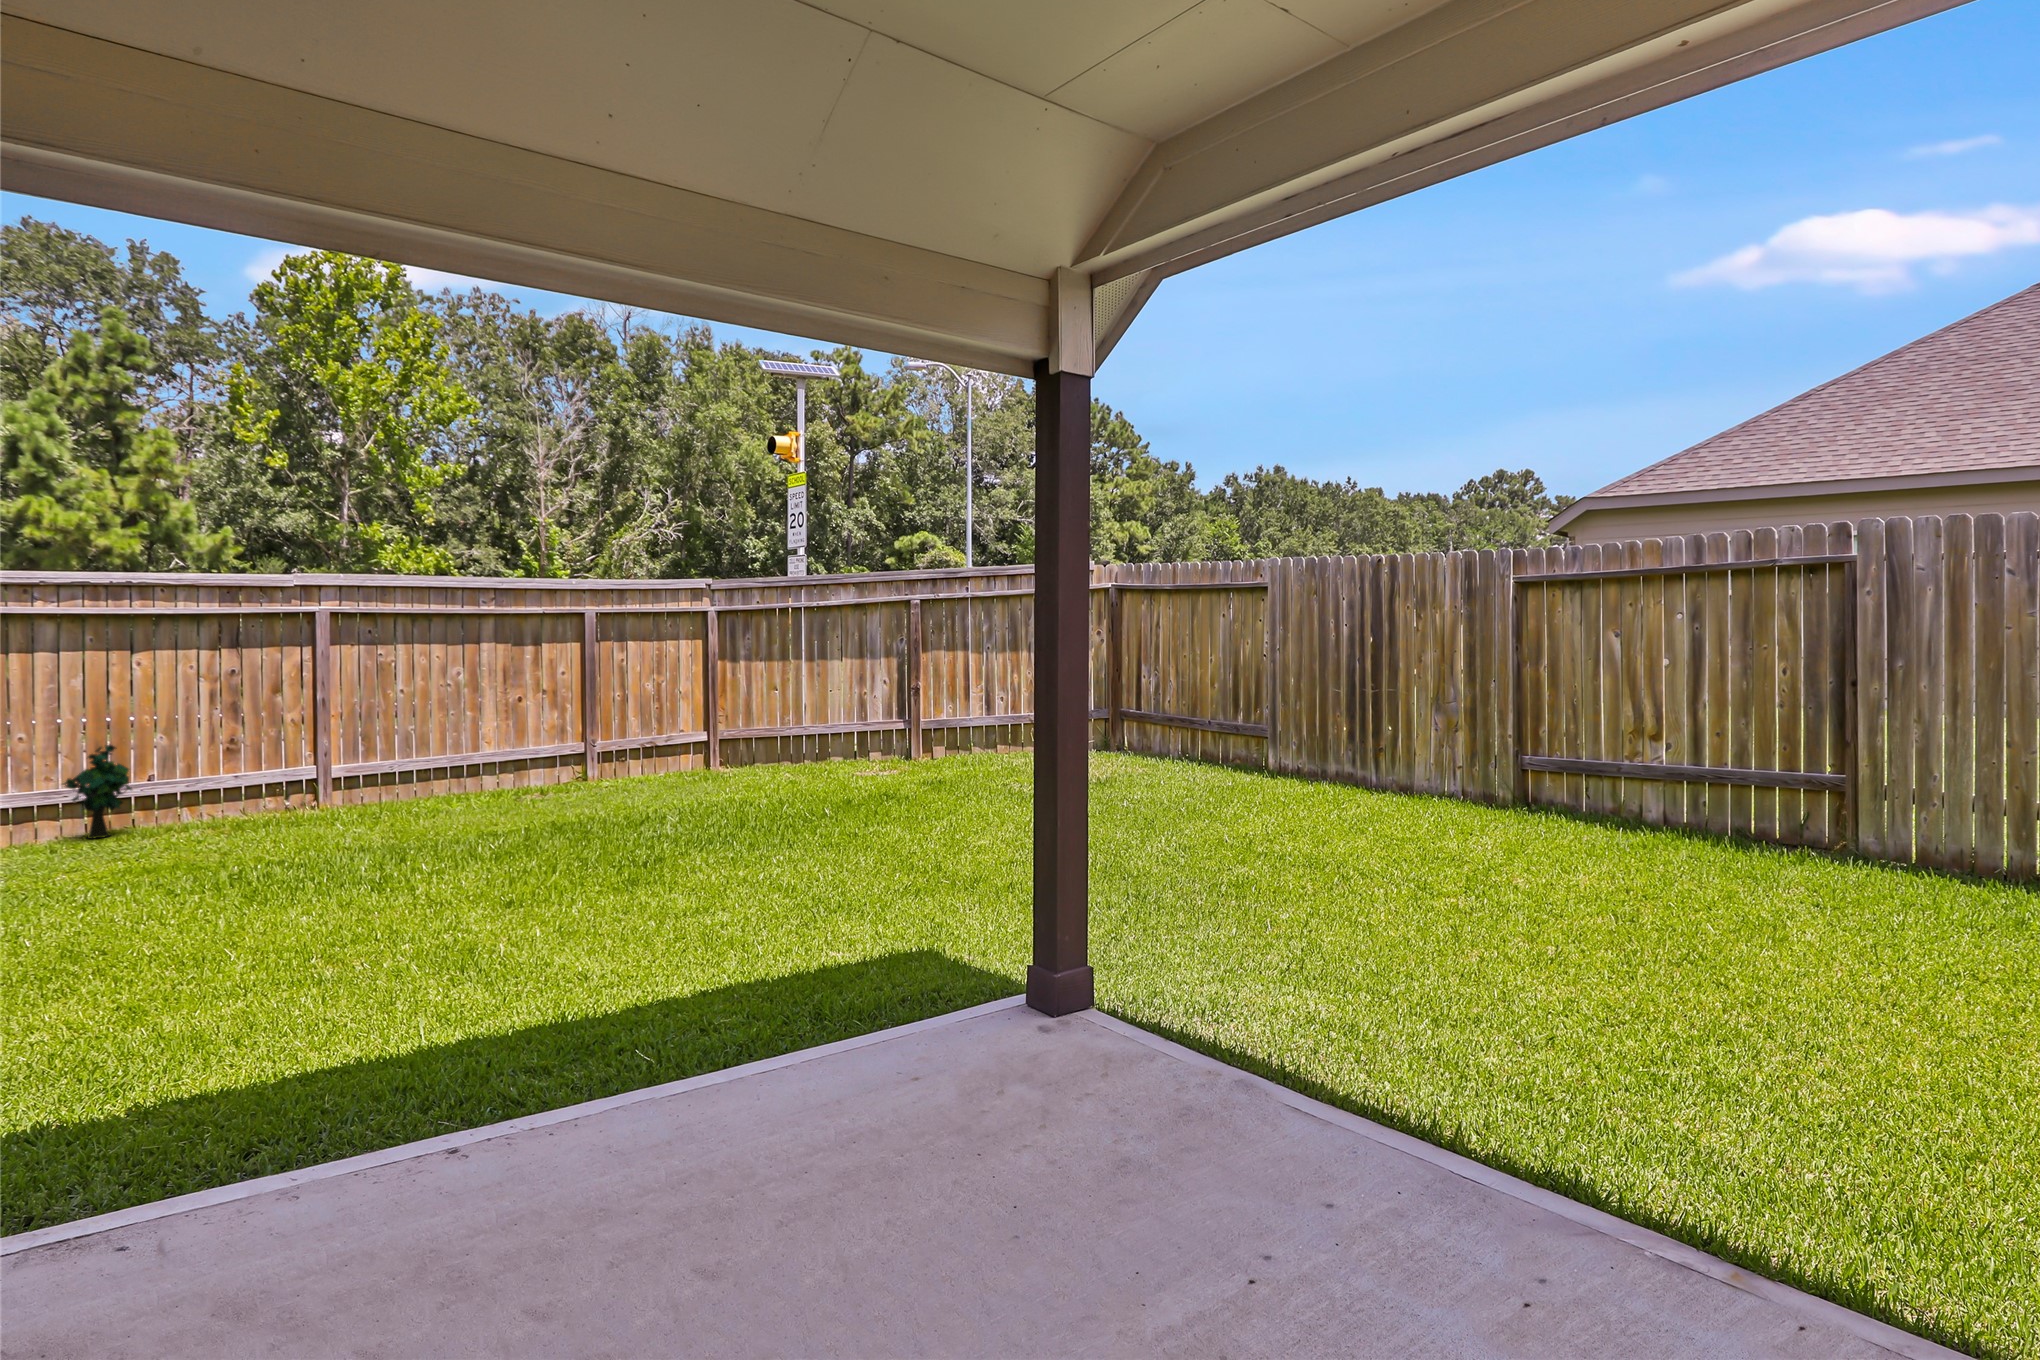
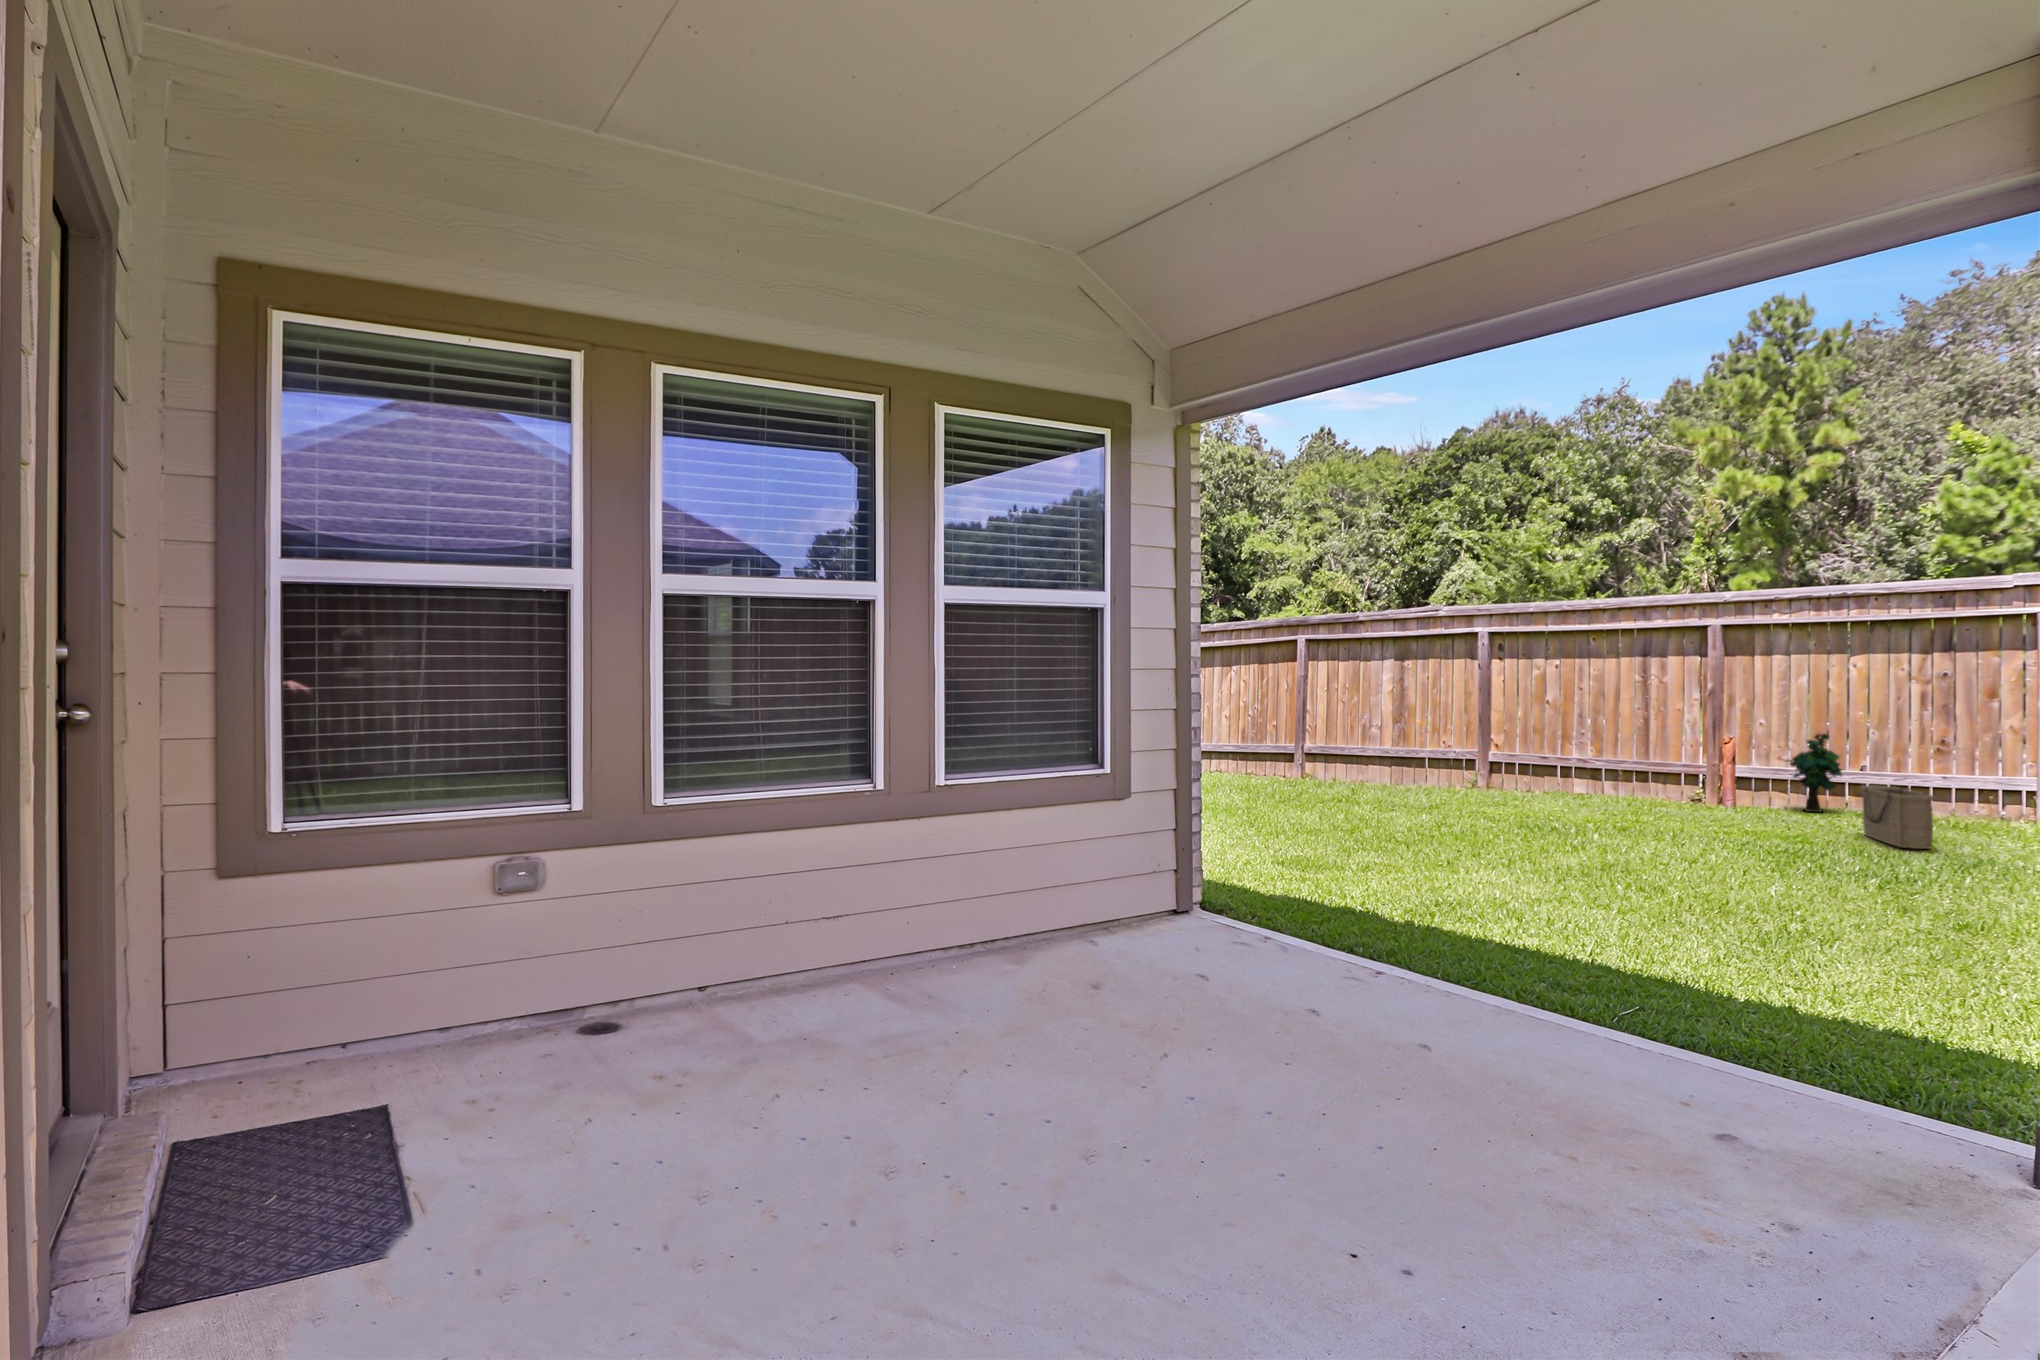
basket: none [191,792,283,854] -> present [1860,785,1935,849]

